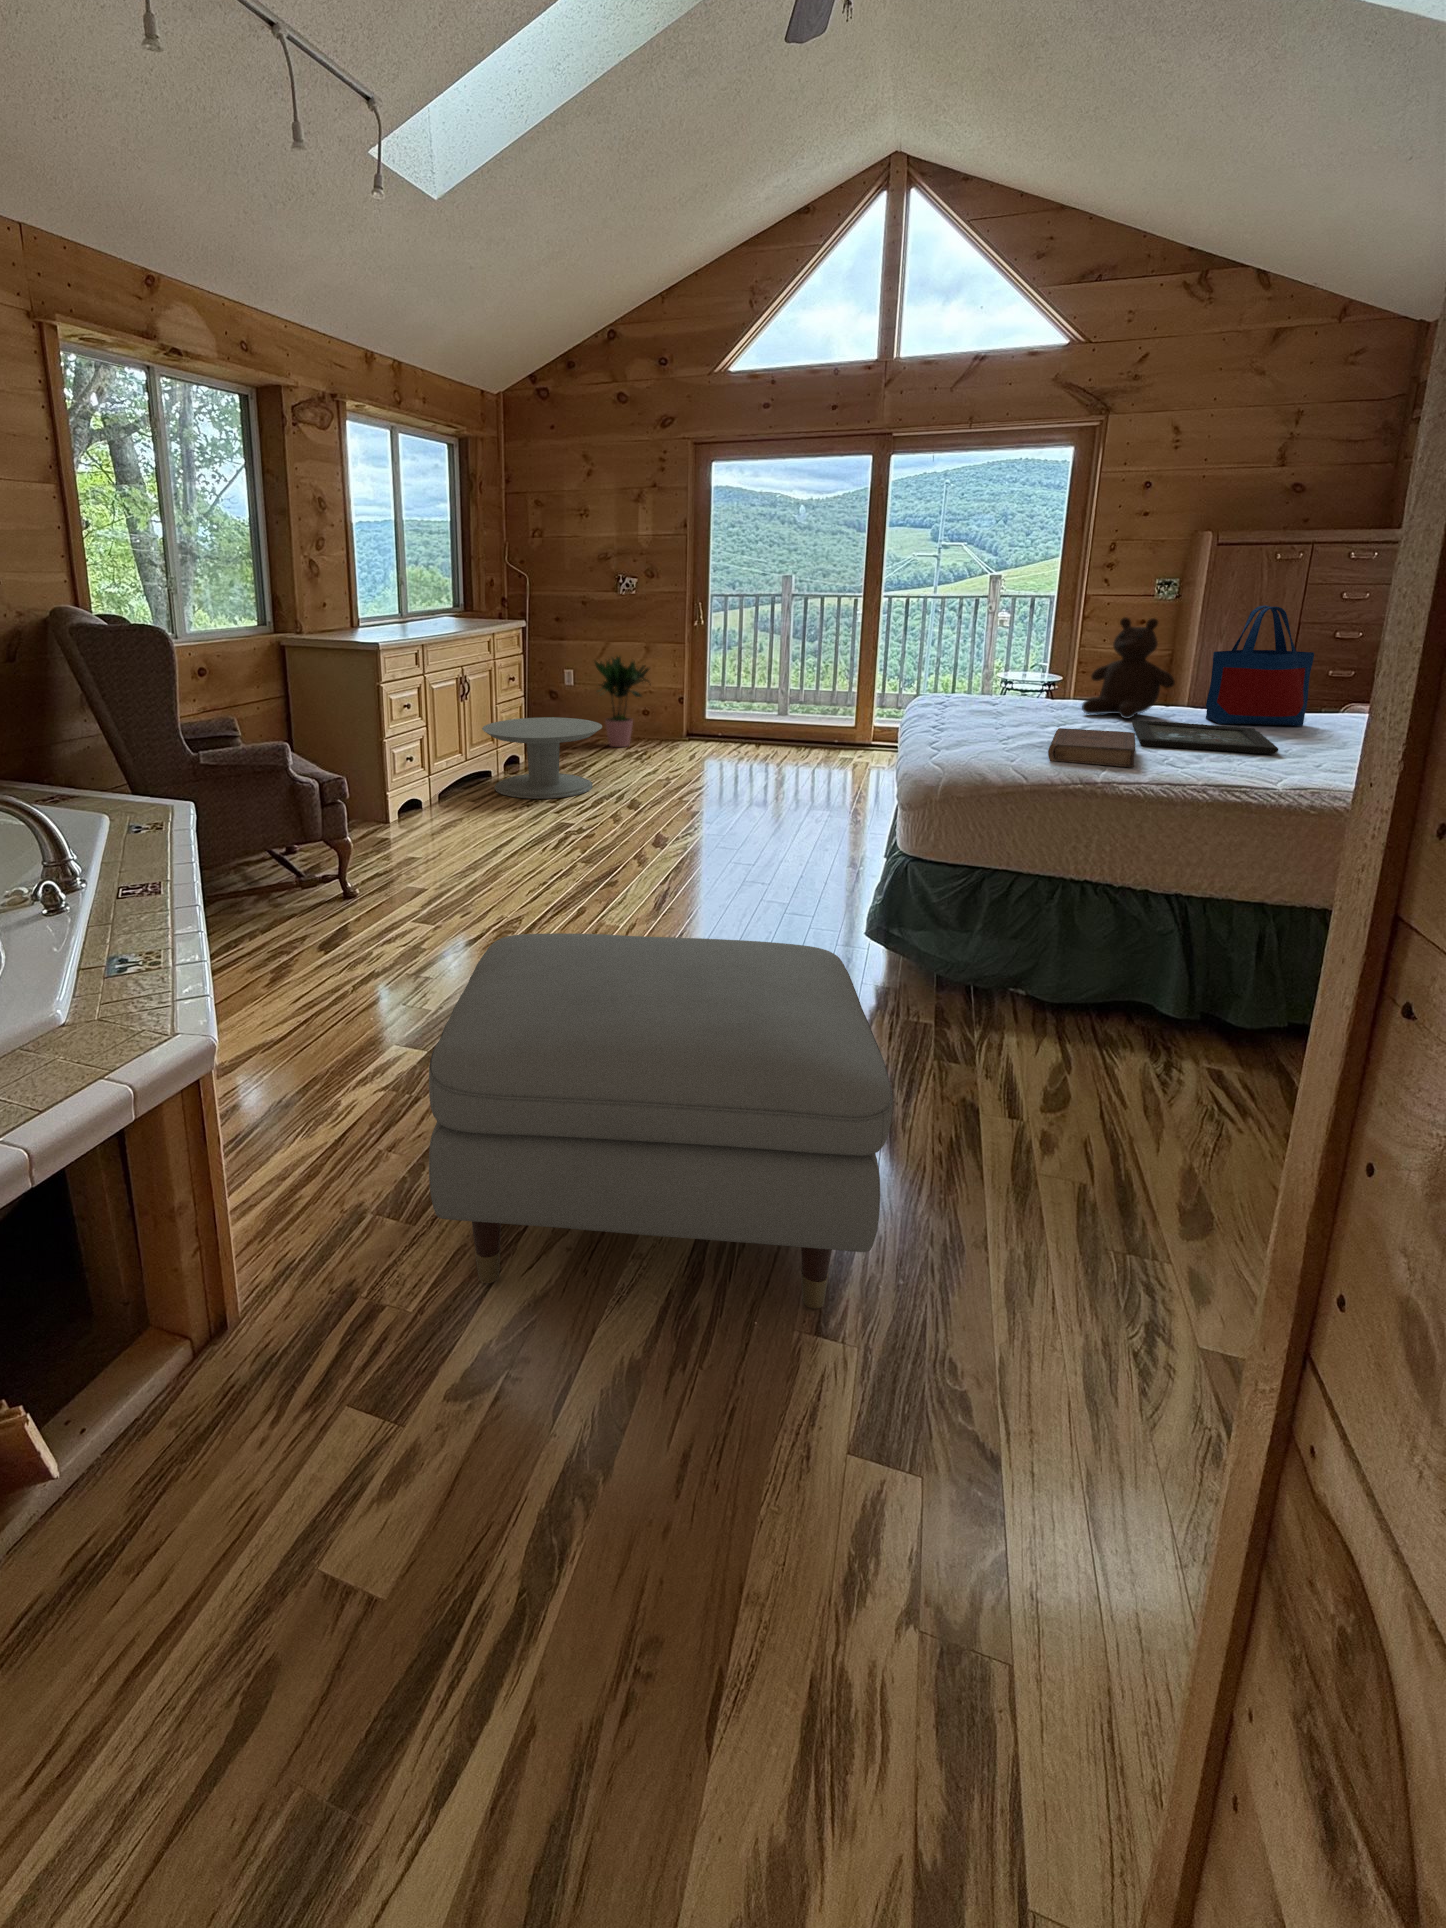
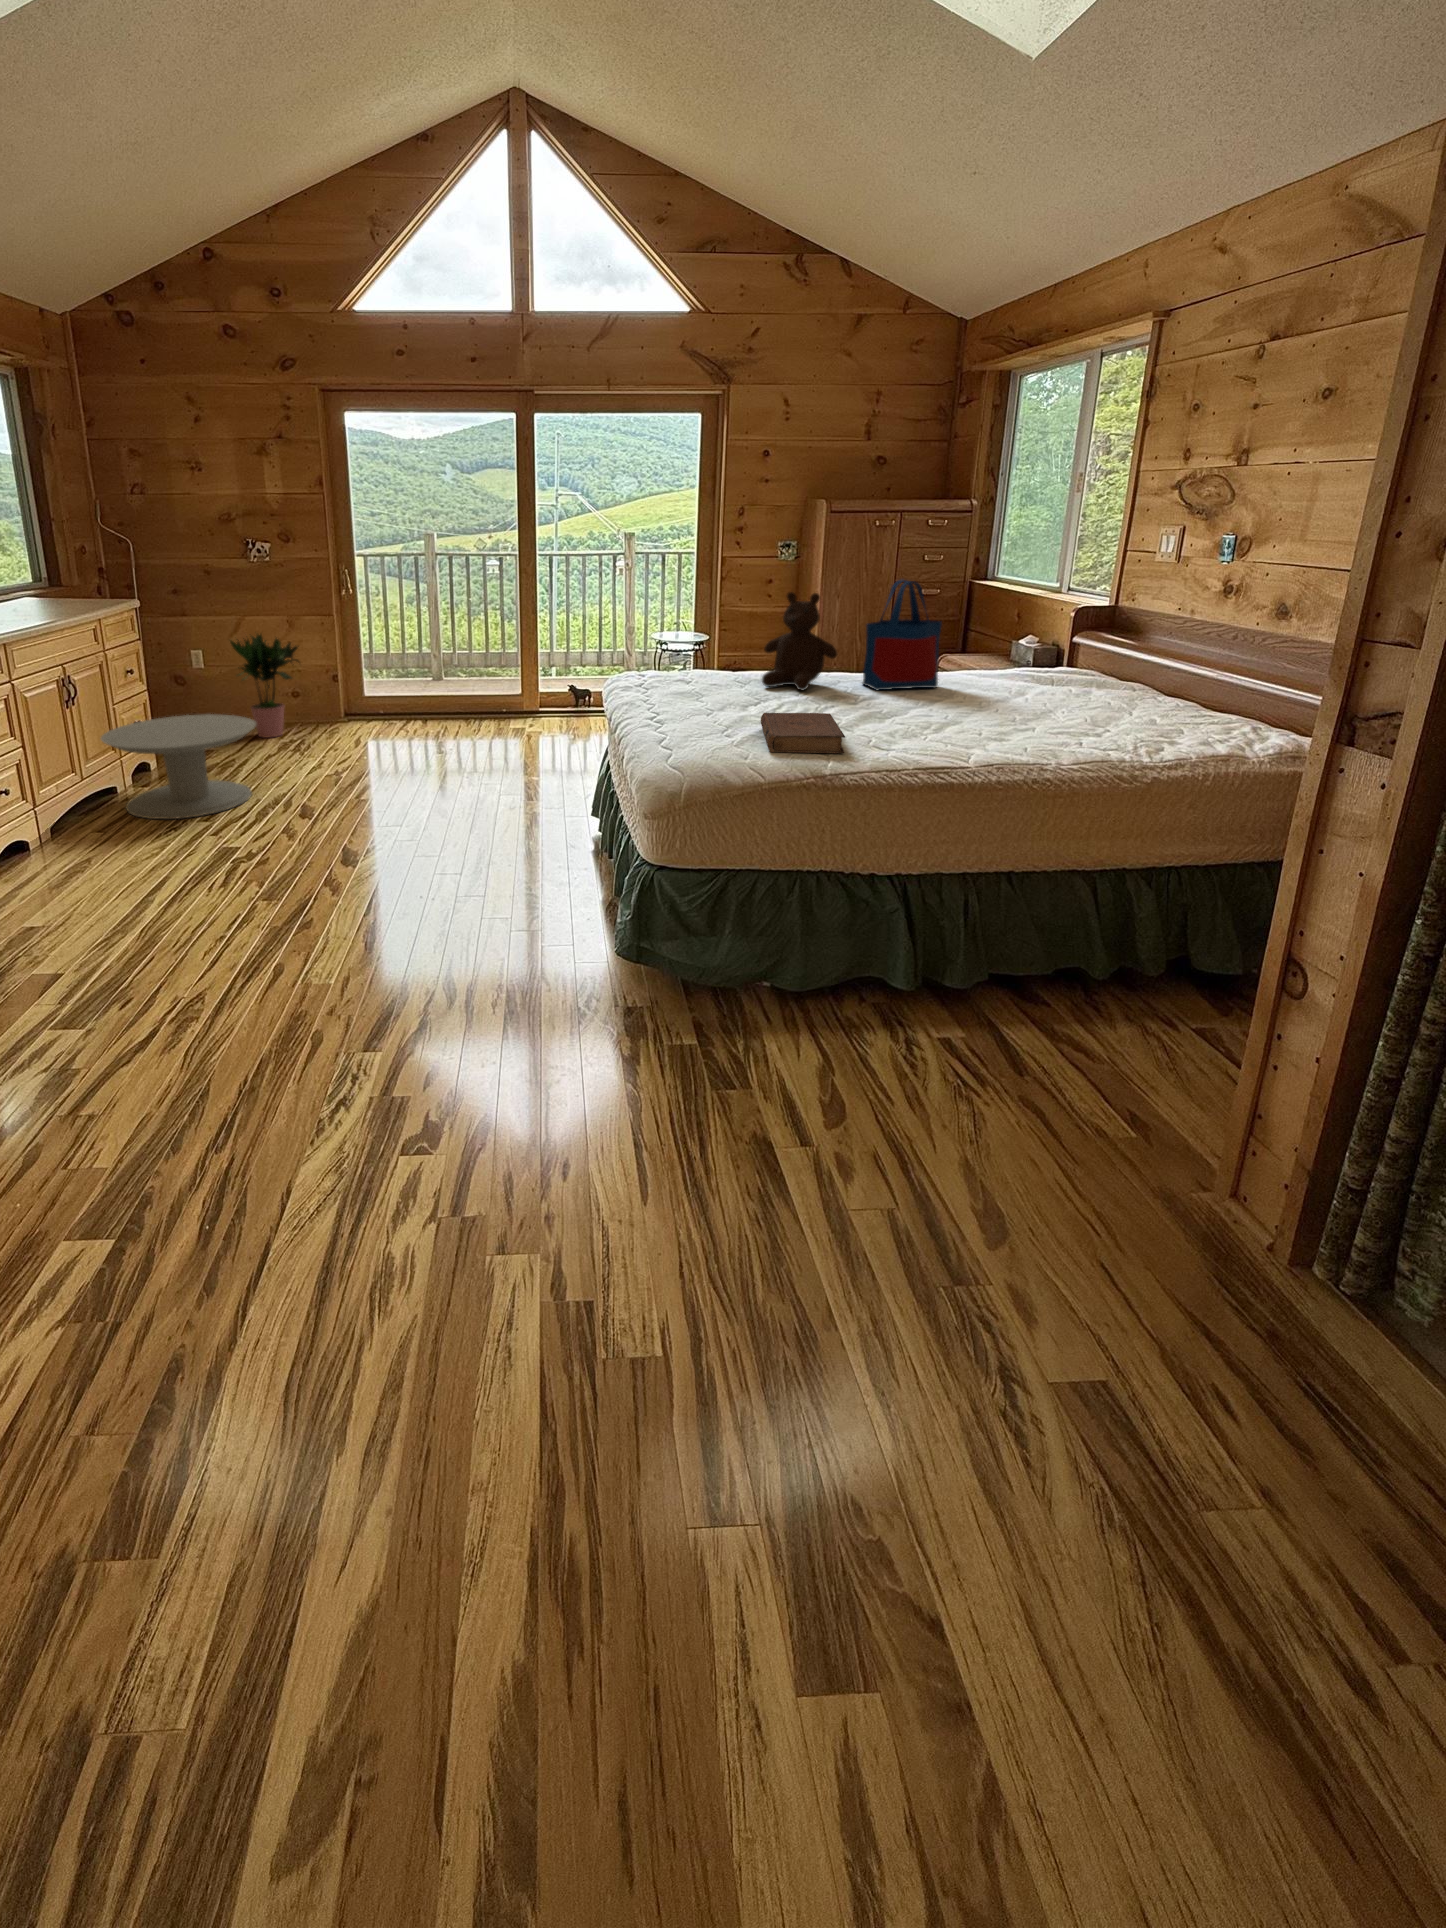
tray: present [1132,720,1278,754] -> none [811,694,943,725]
ottoman: present [429,933,893,1309] -> none [172,1028,787,1626]

